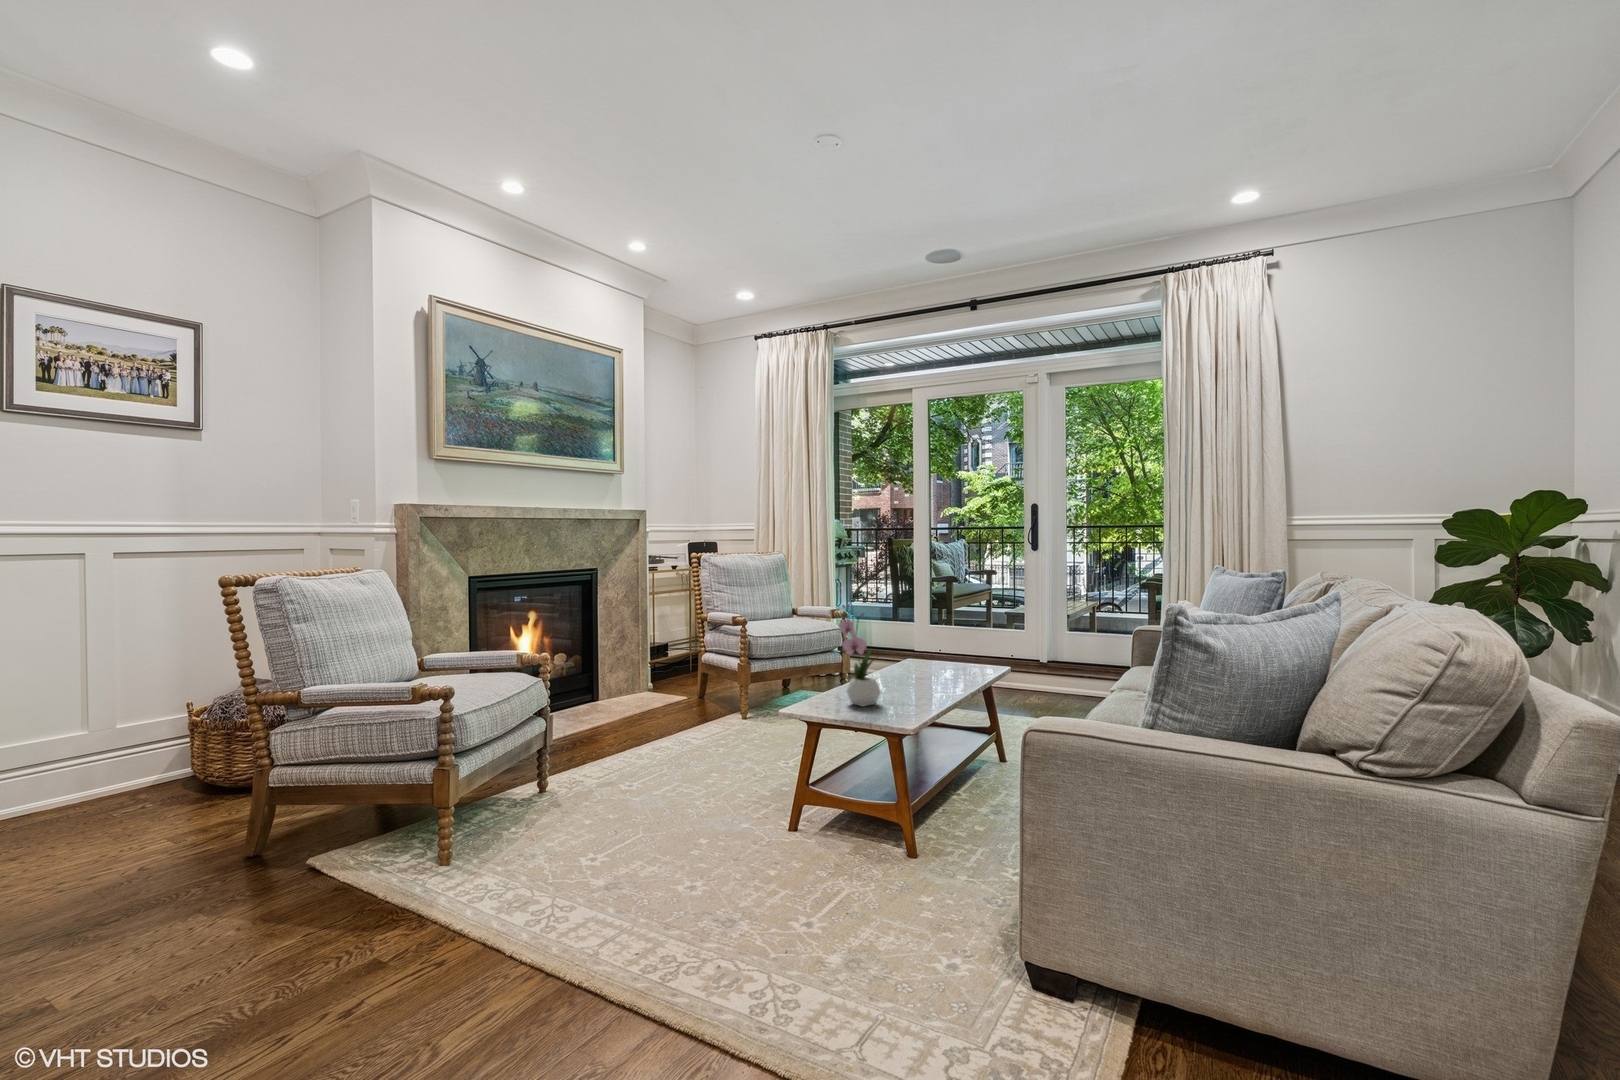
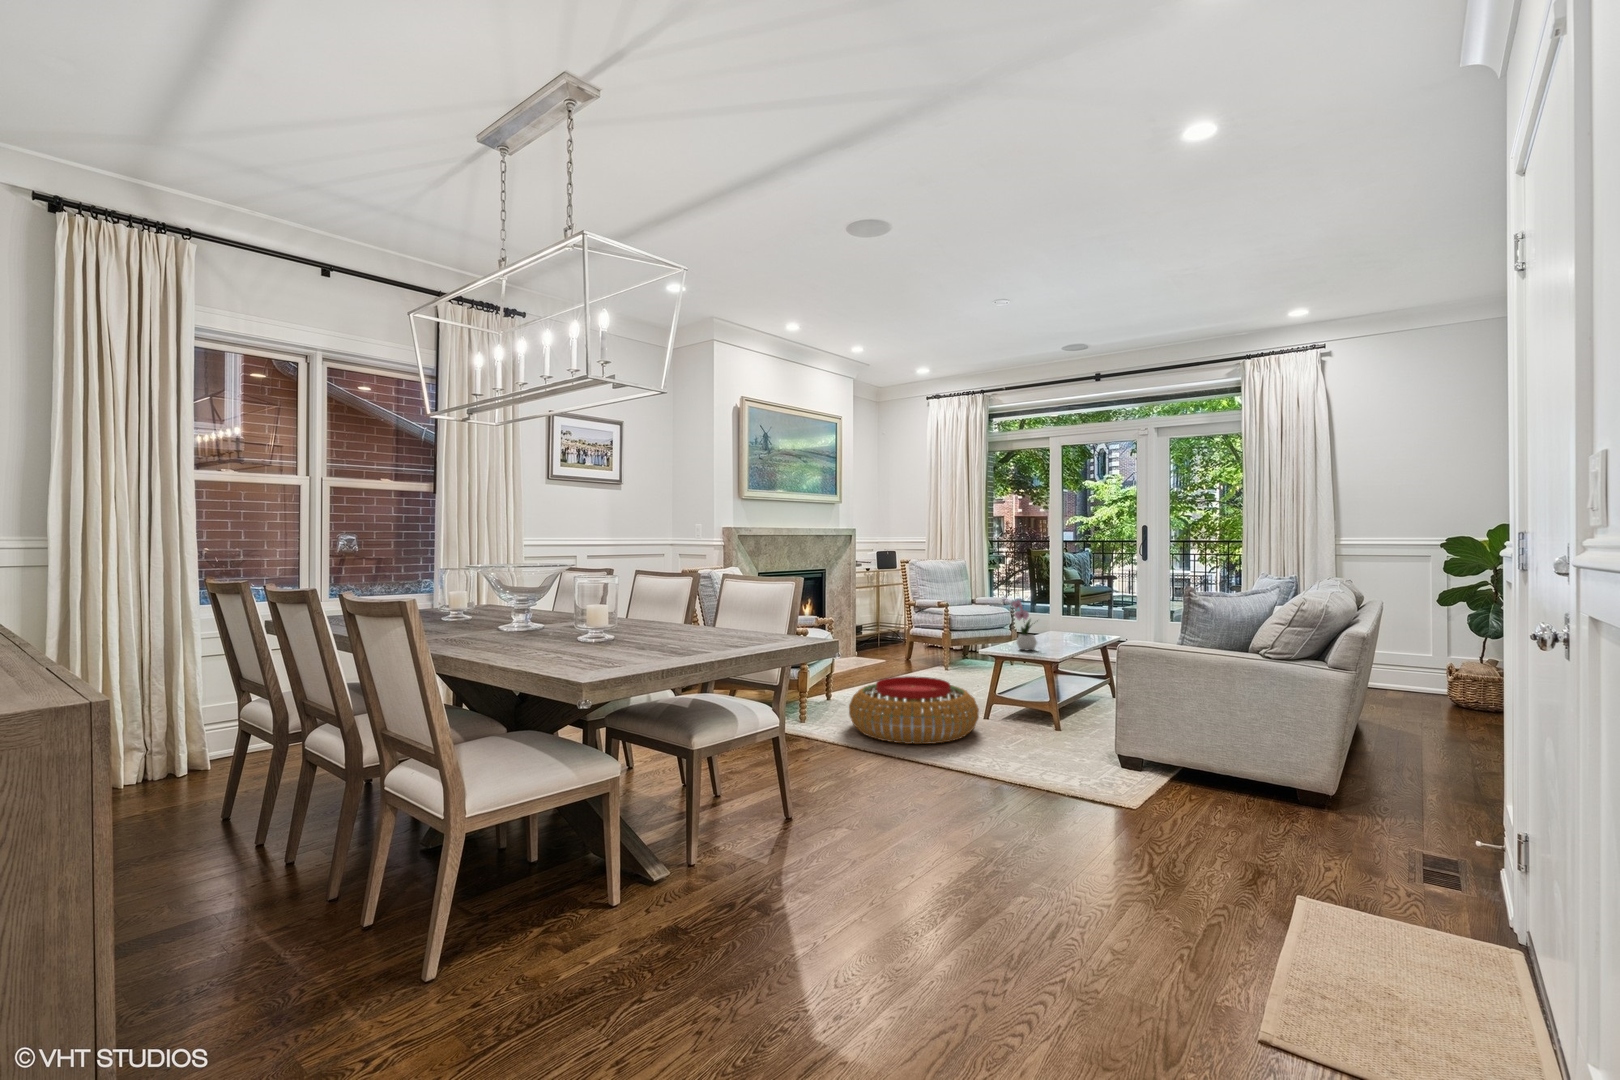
pouf: none [512,767,767,932] -> present [849,676,979,744]

